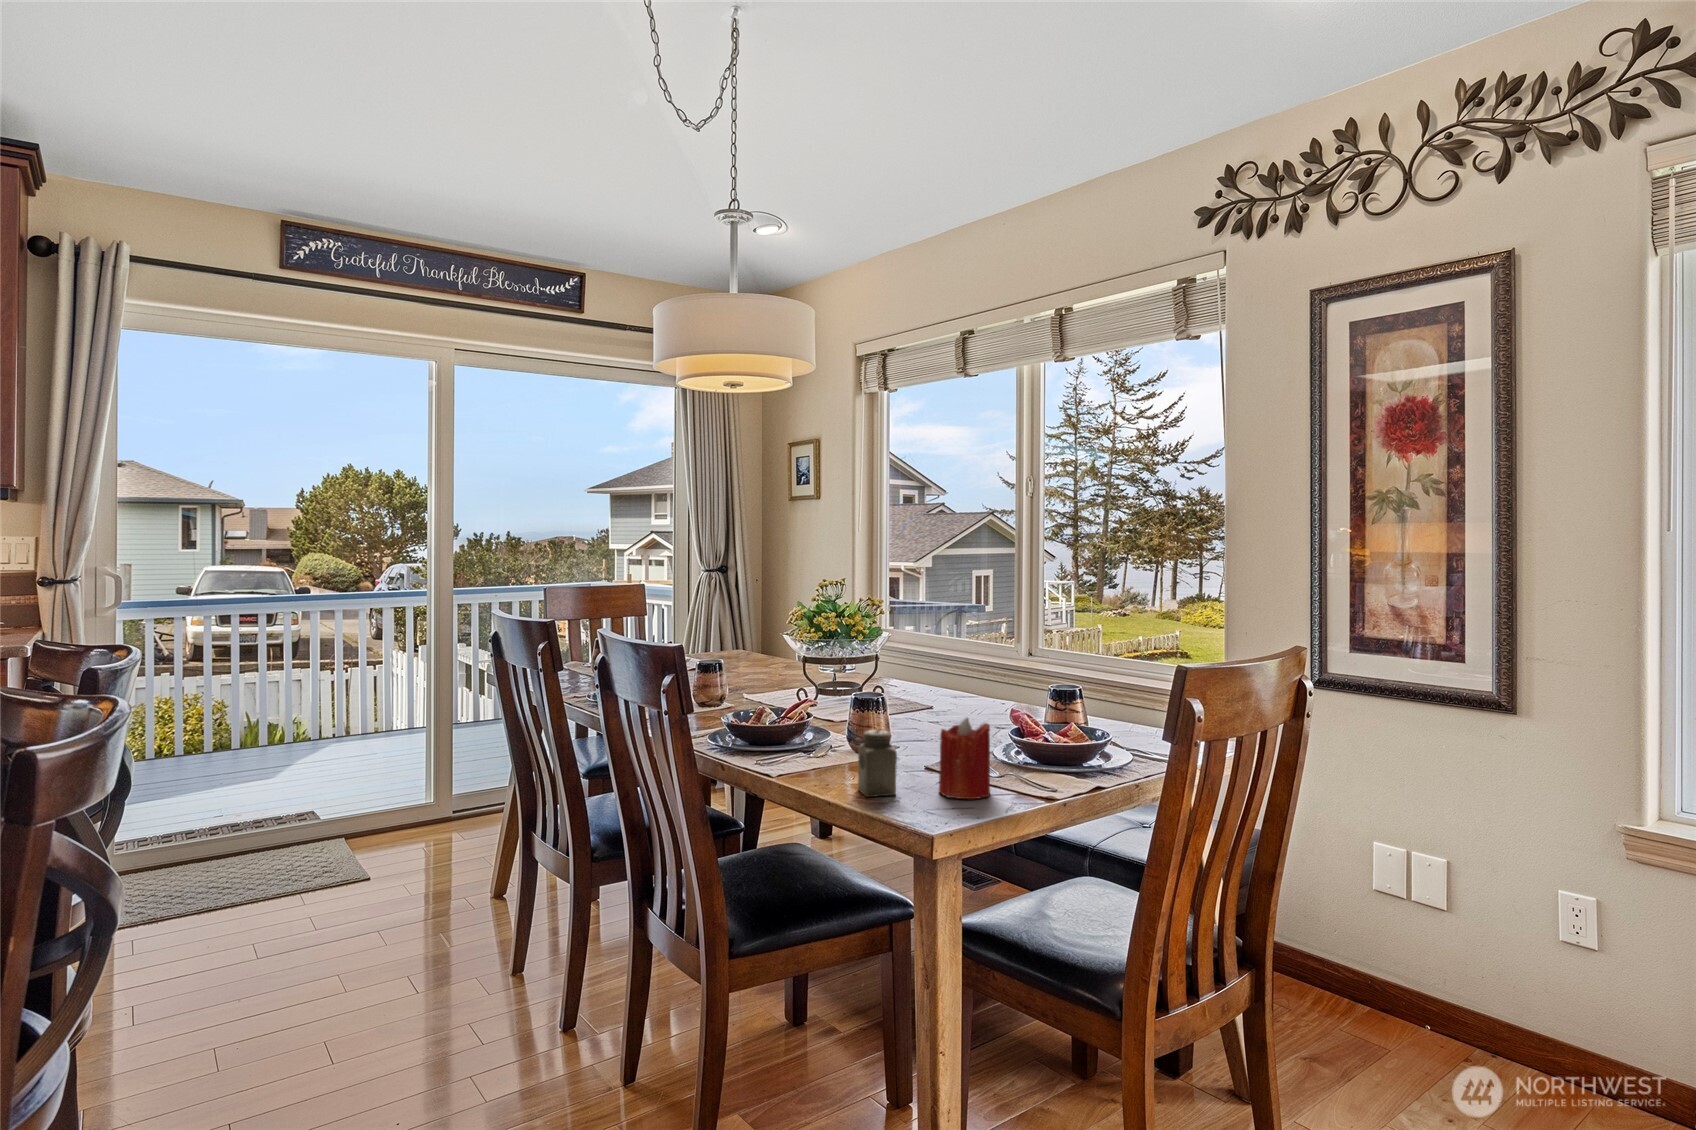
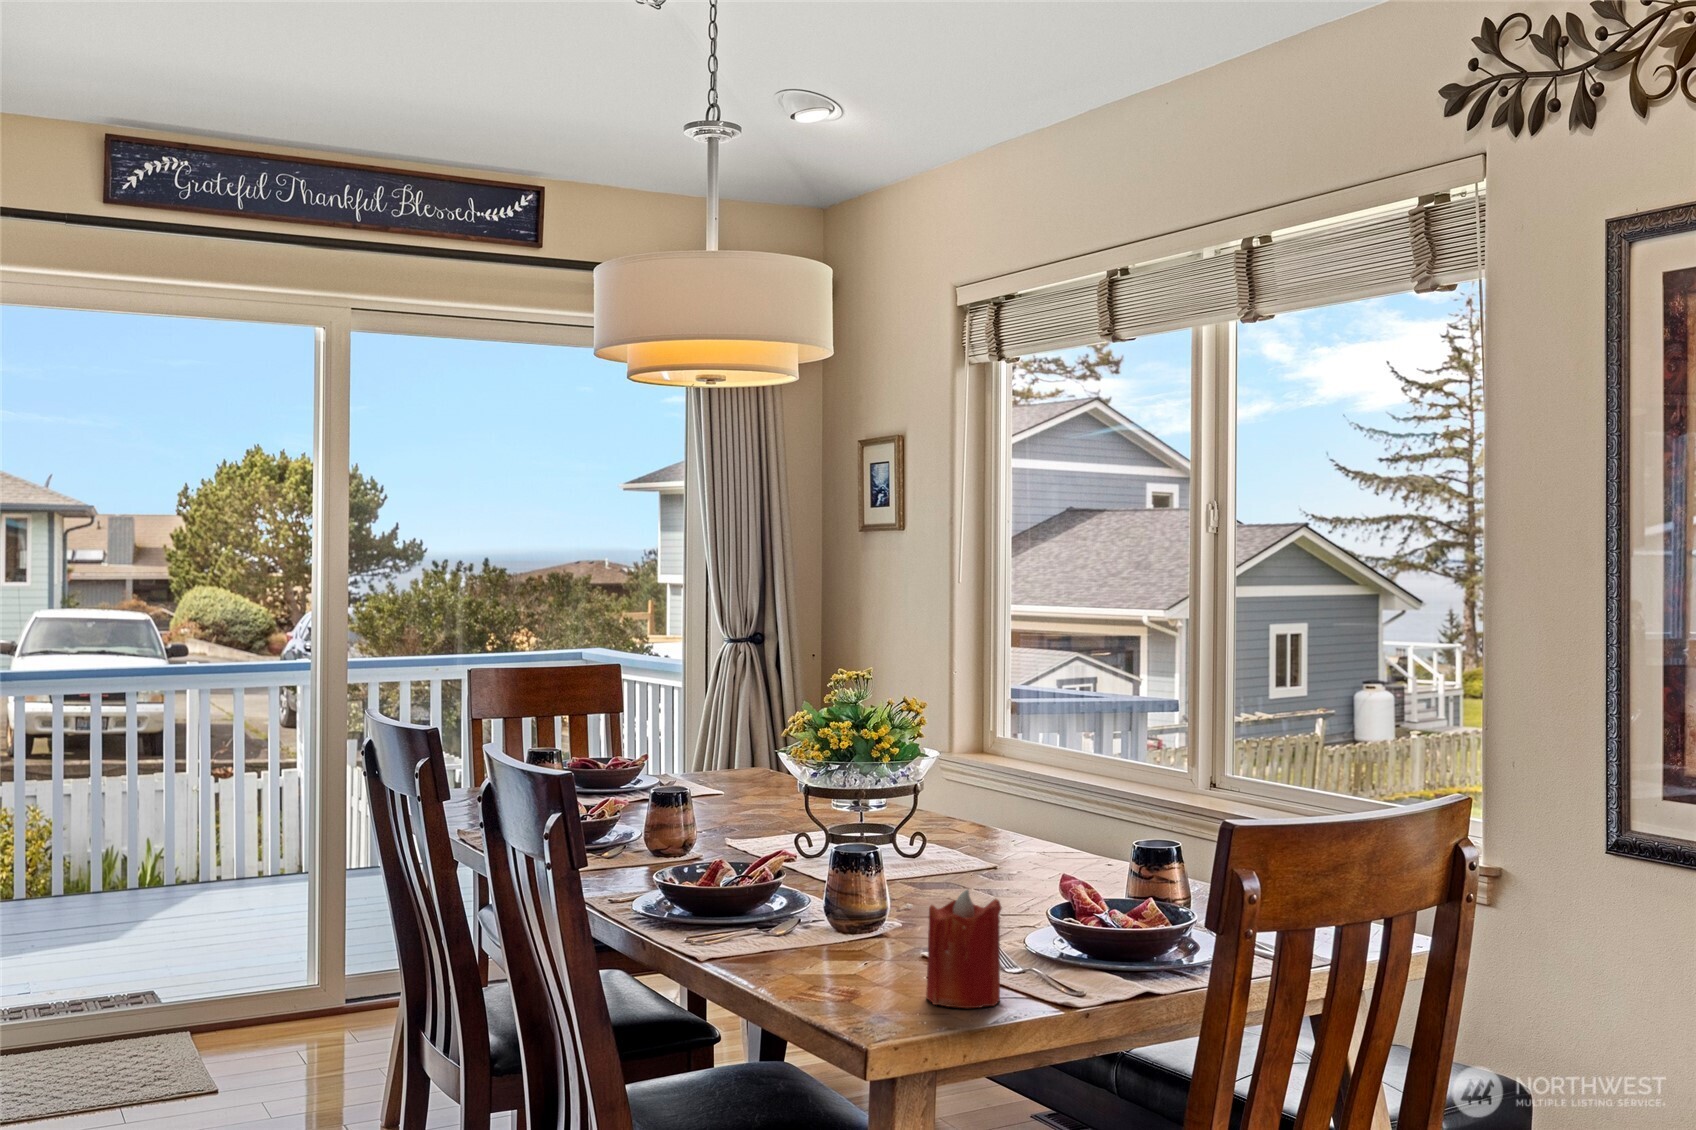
salt shaker: present [858,730,897,797] -> none [814,903,864,999]

